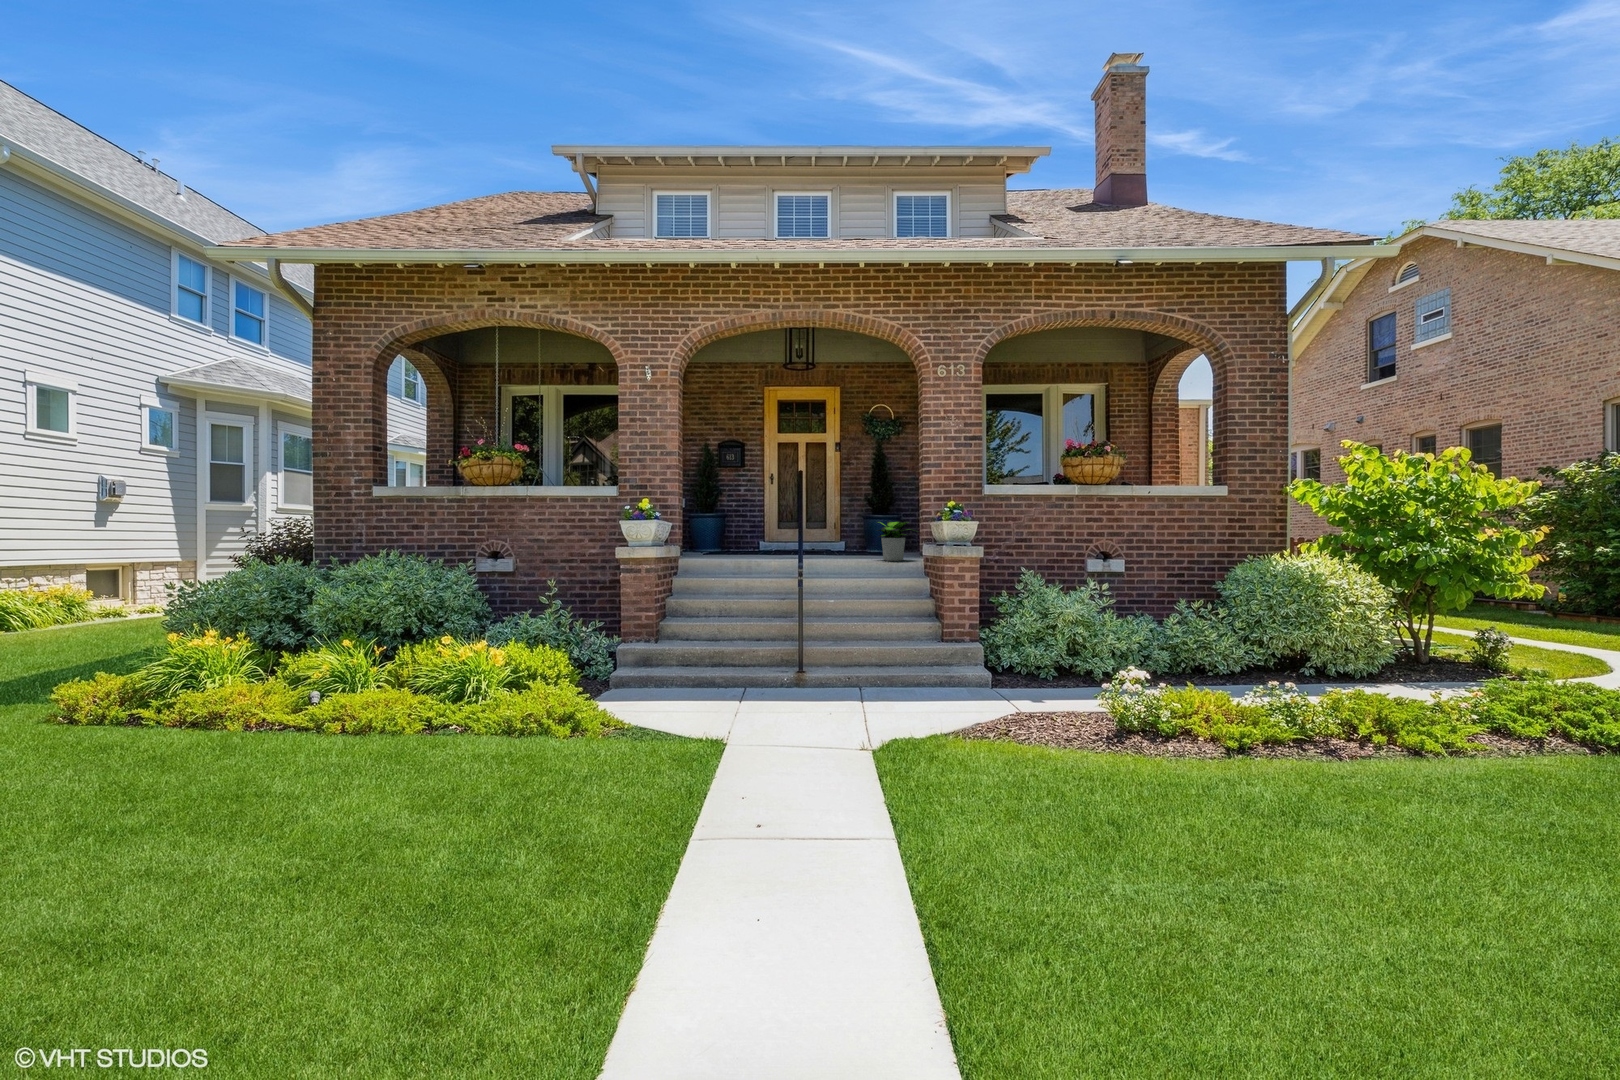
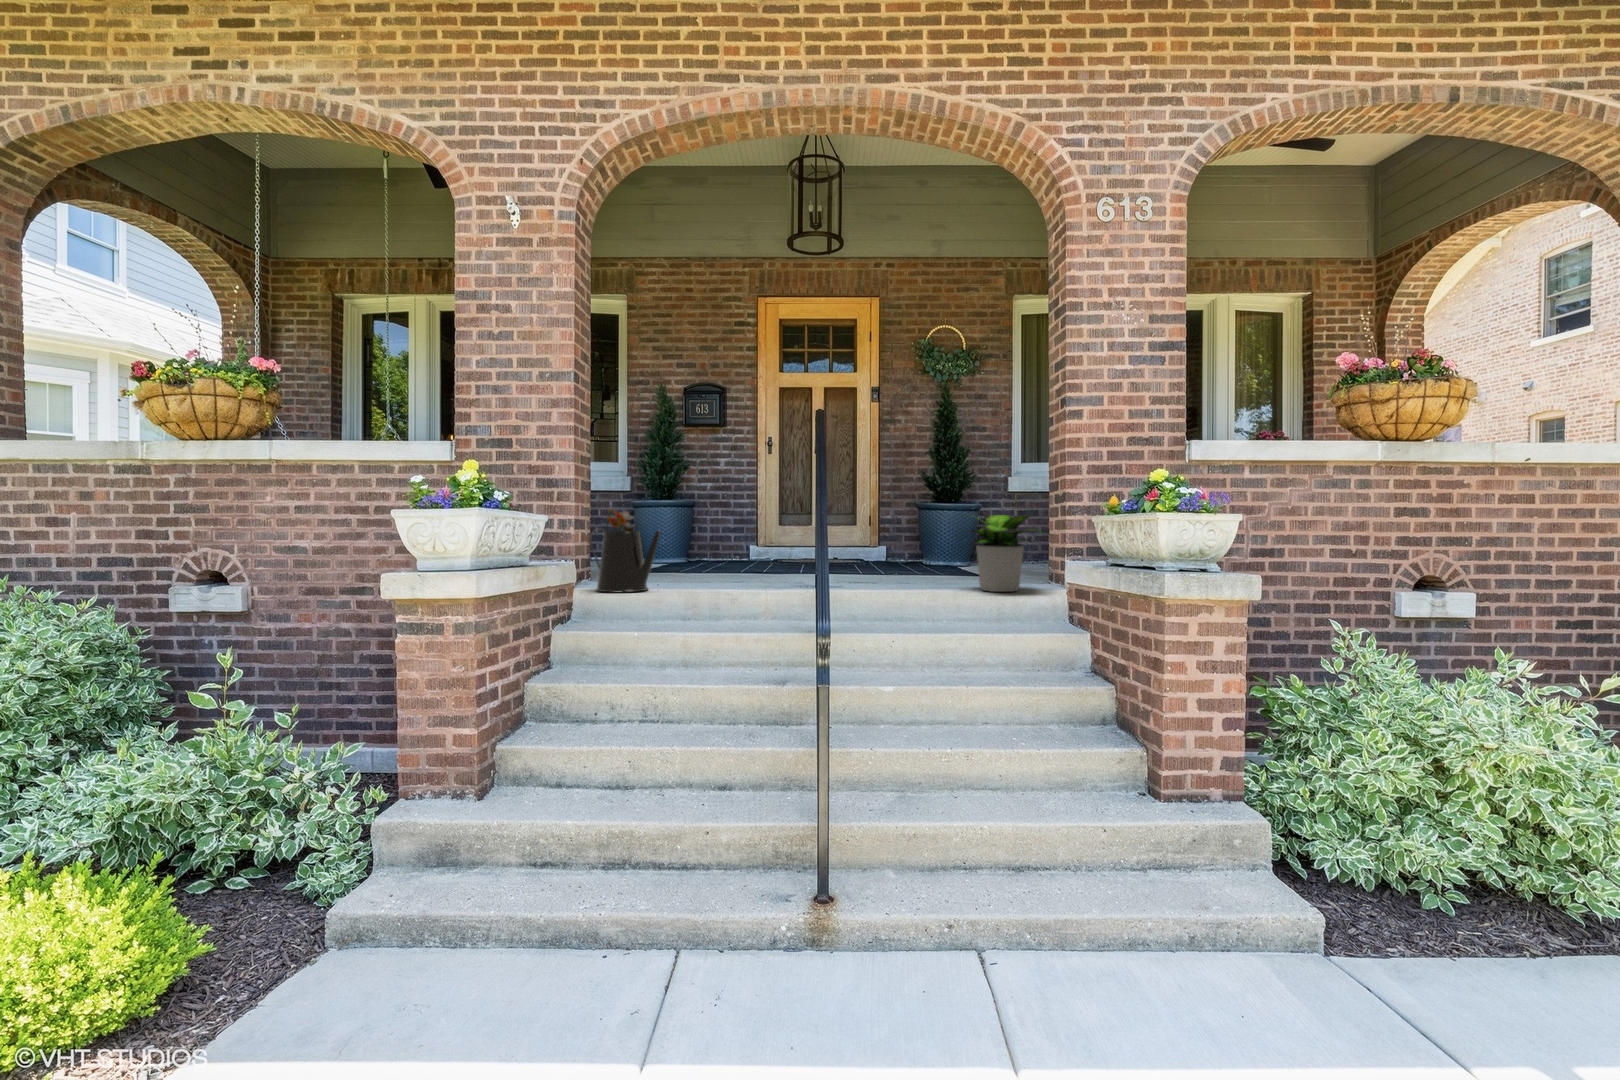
watering can: none [684,516,721,561] -> present [589,508,660,592]

